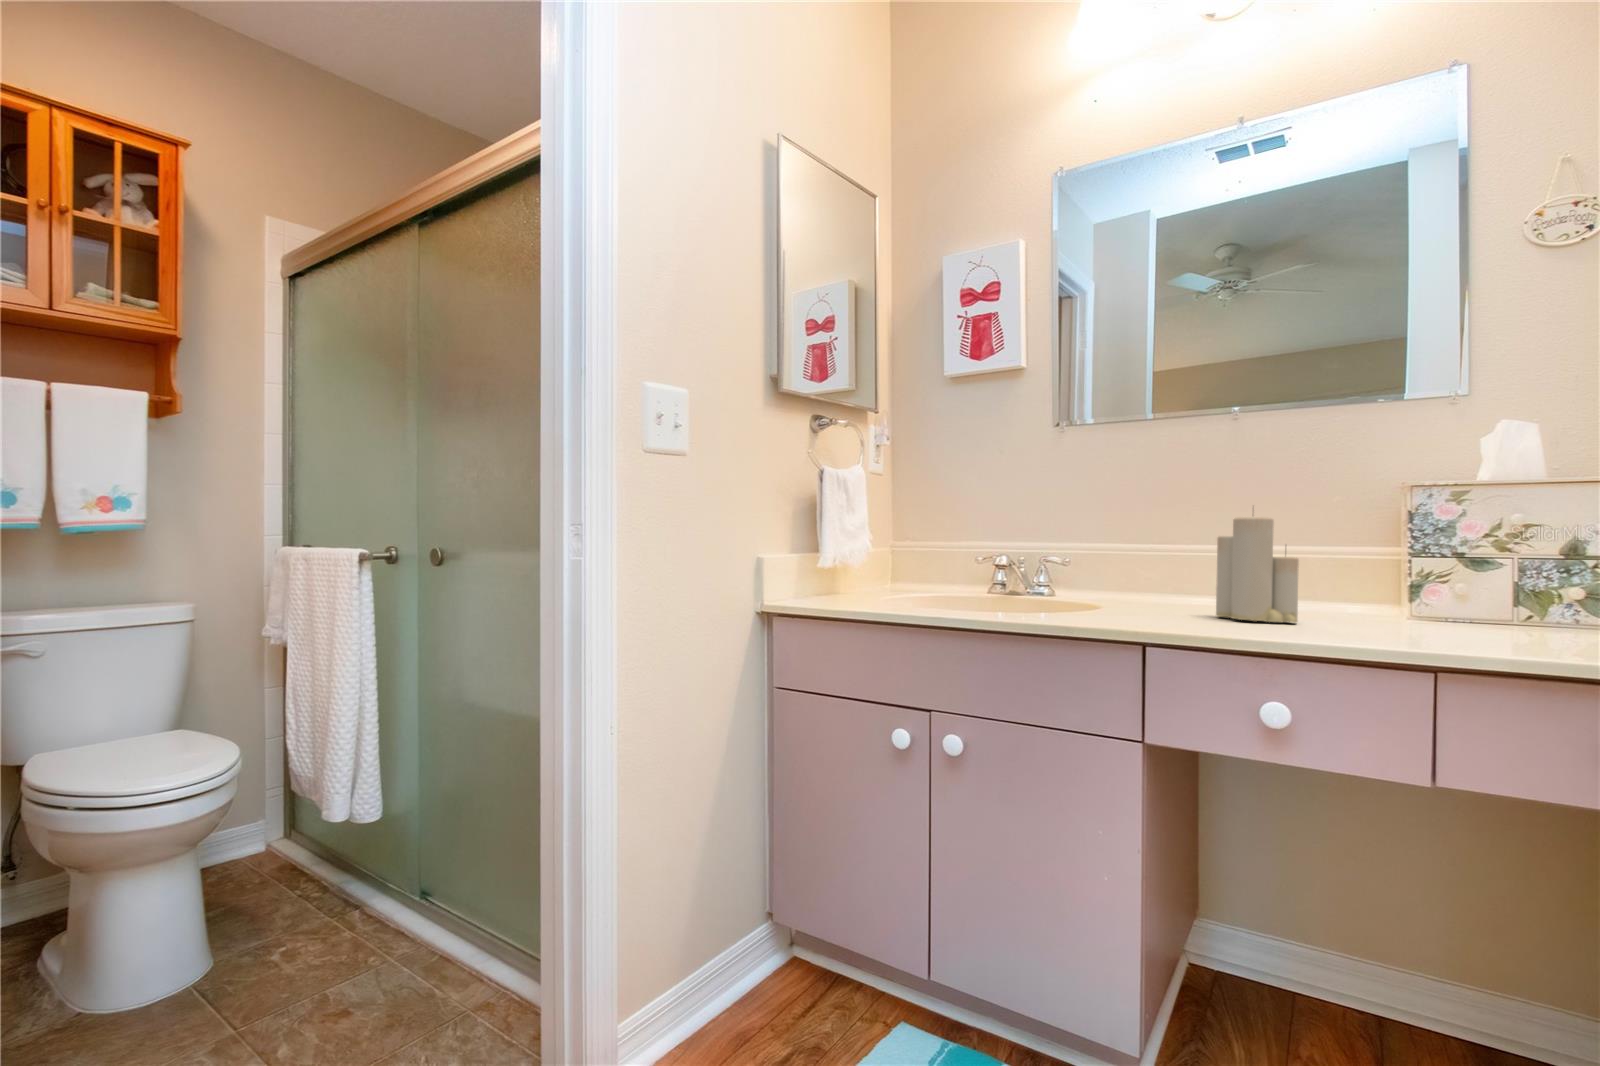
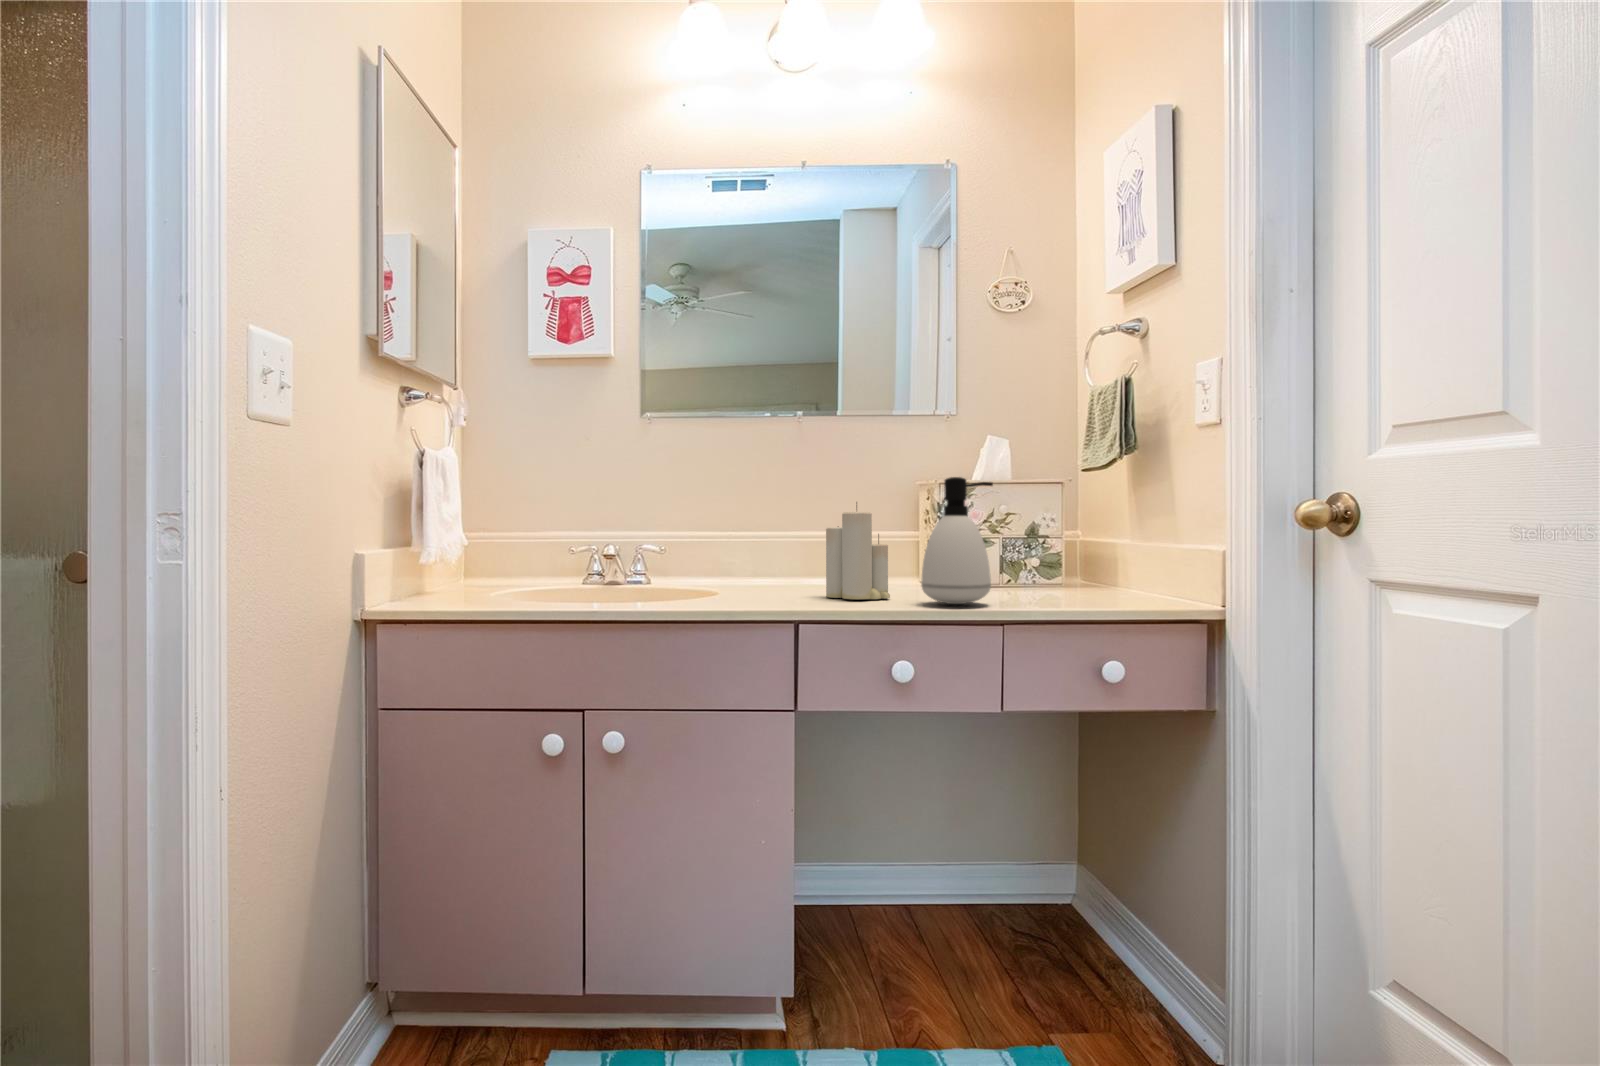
soap dispenser: none [1328,472,1442,635] -> present [921,477,993,604]

